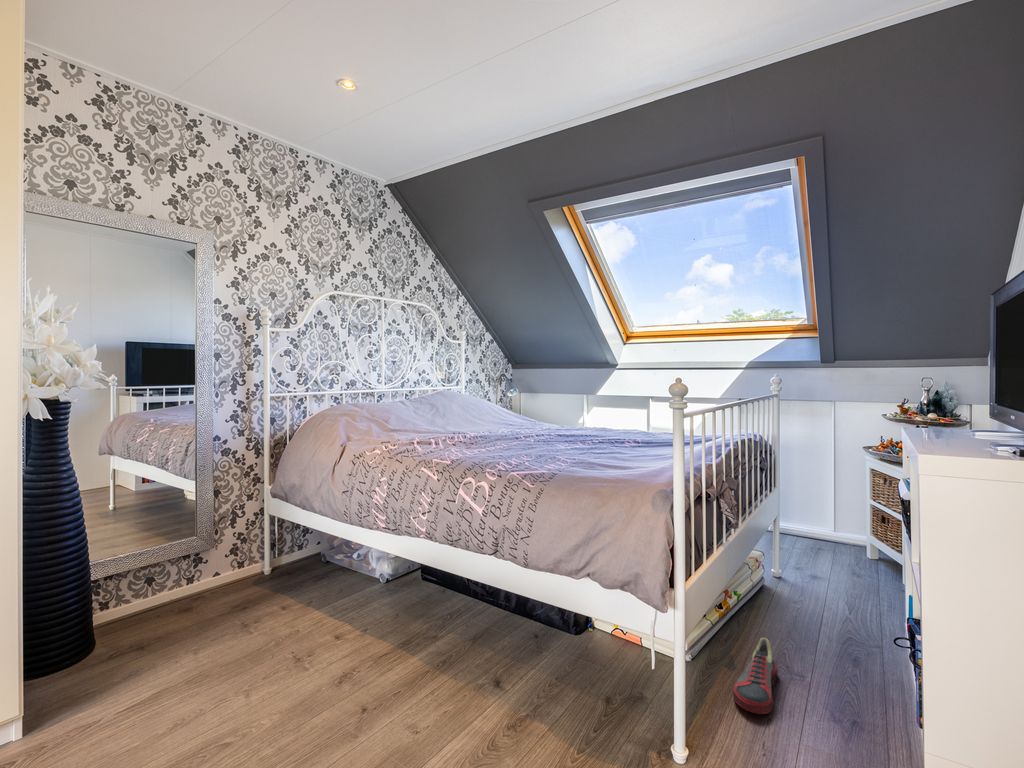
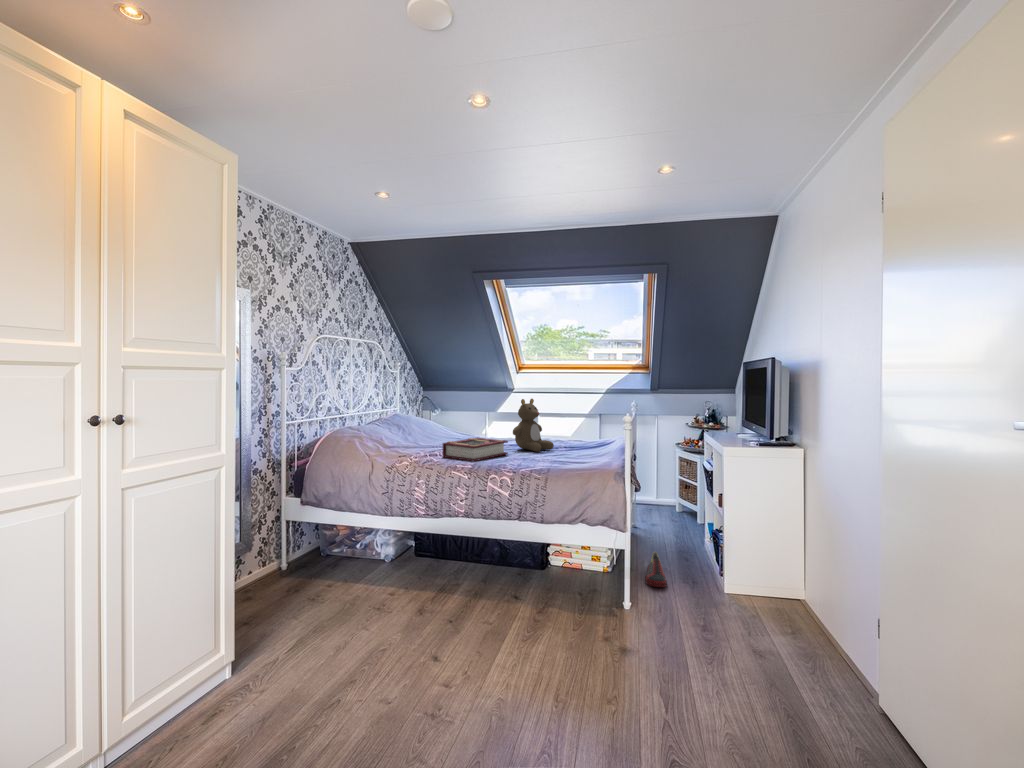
teddy bear: none [547,370,610,449] -> present [513,399,554,452]
book: none [430,424,526,457] -> present [443,438,508,461]

